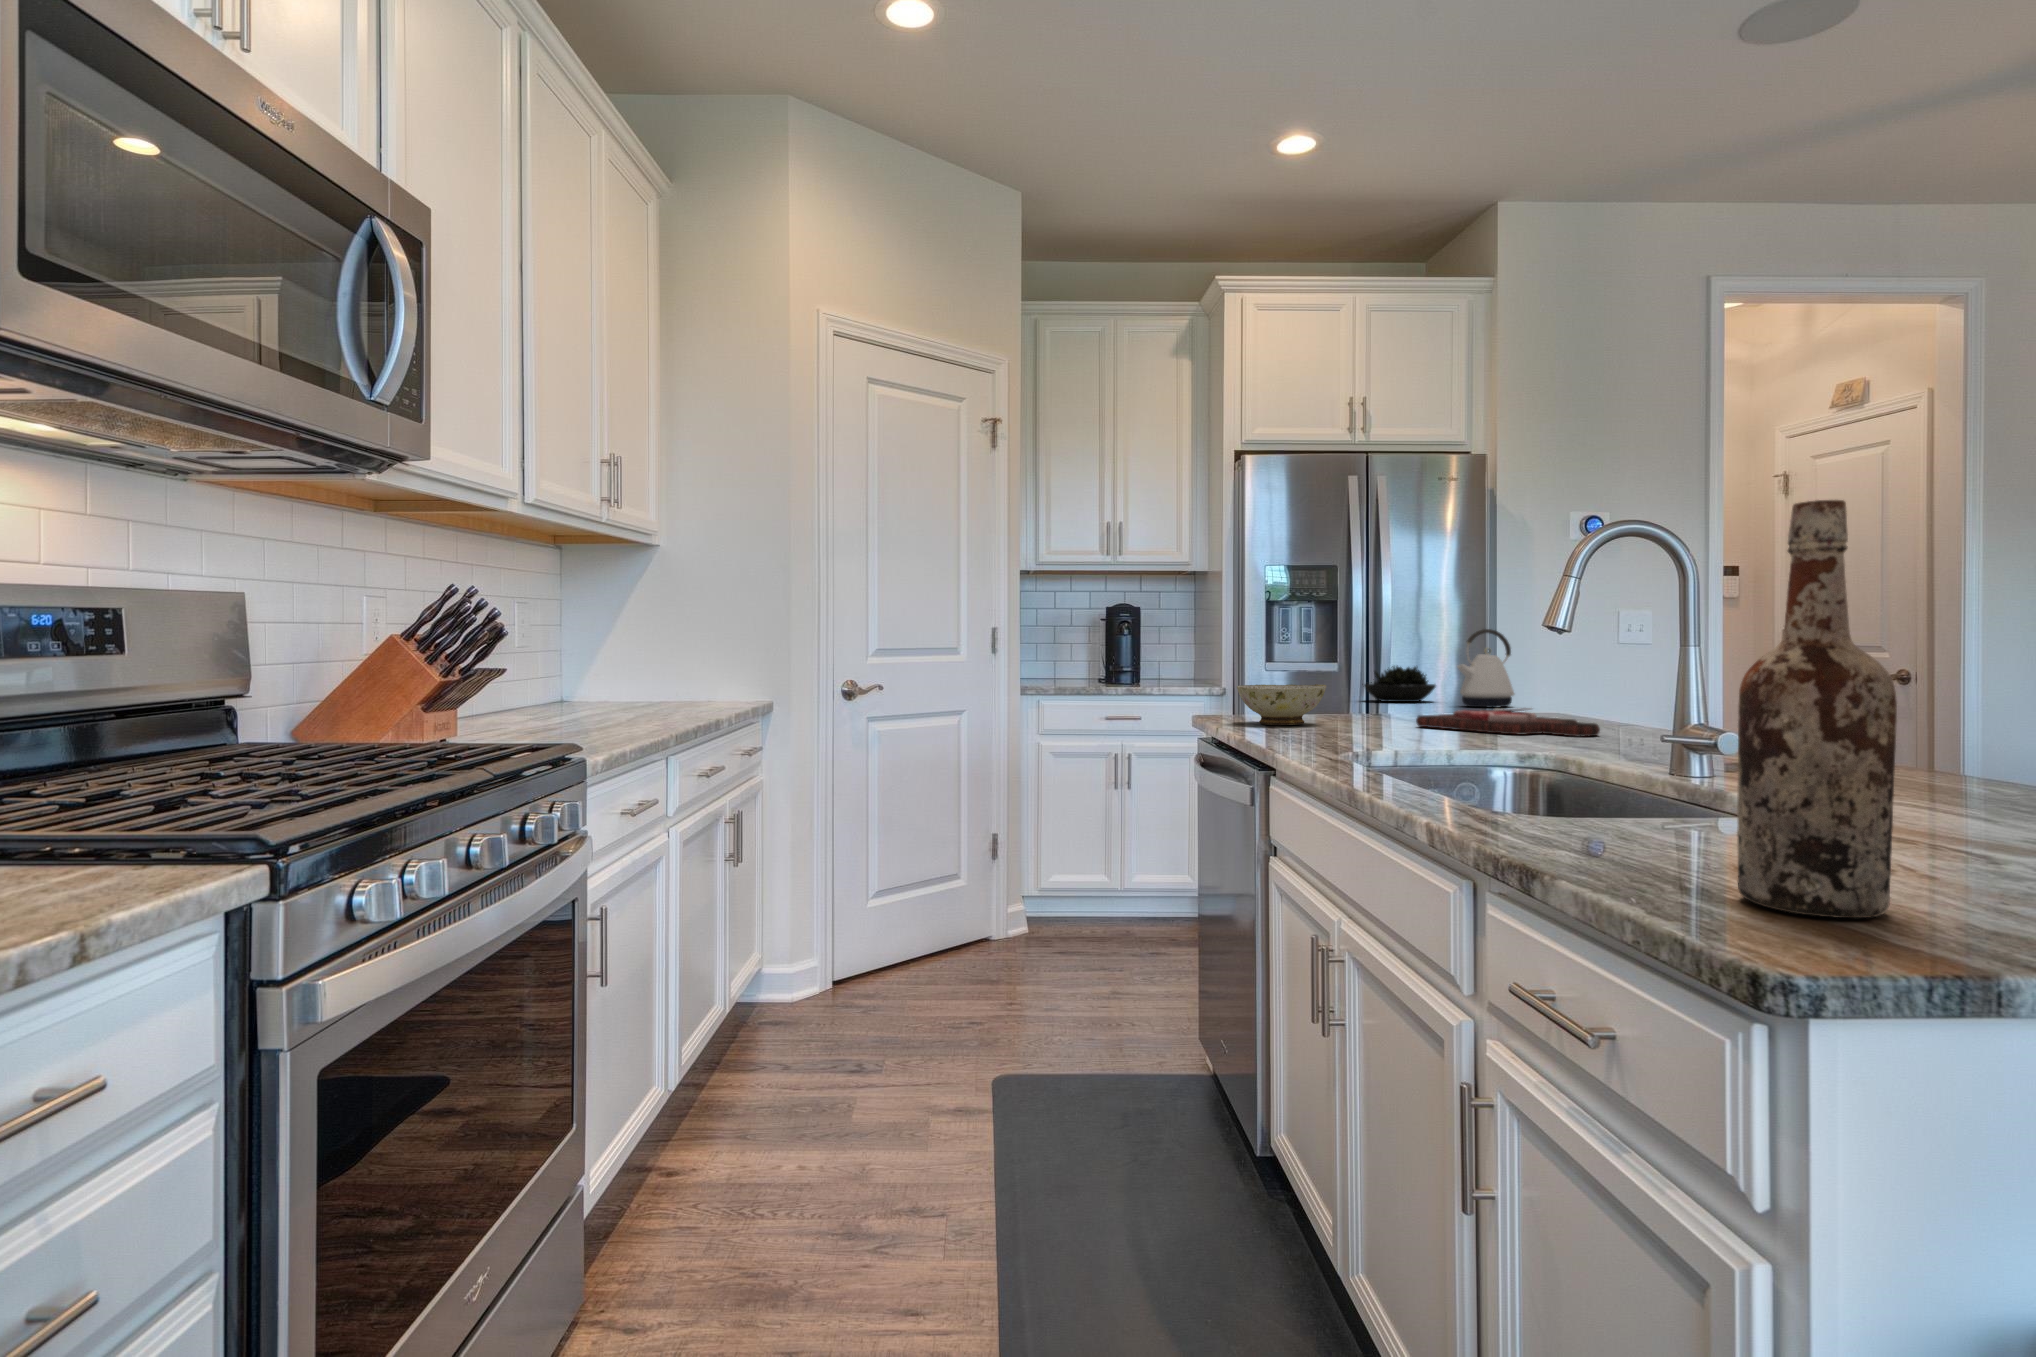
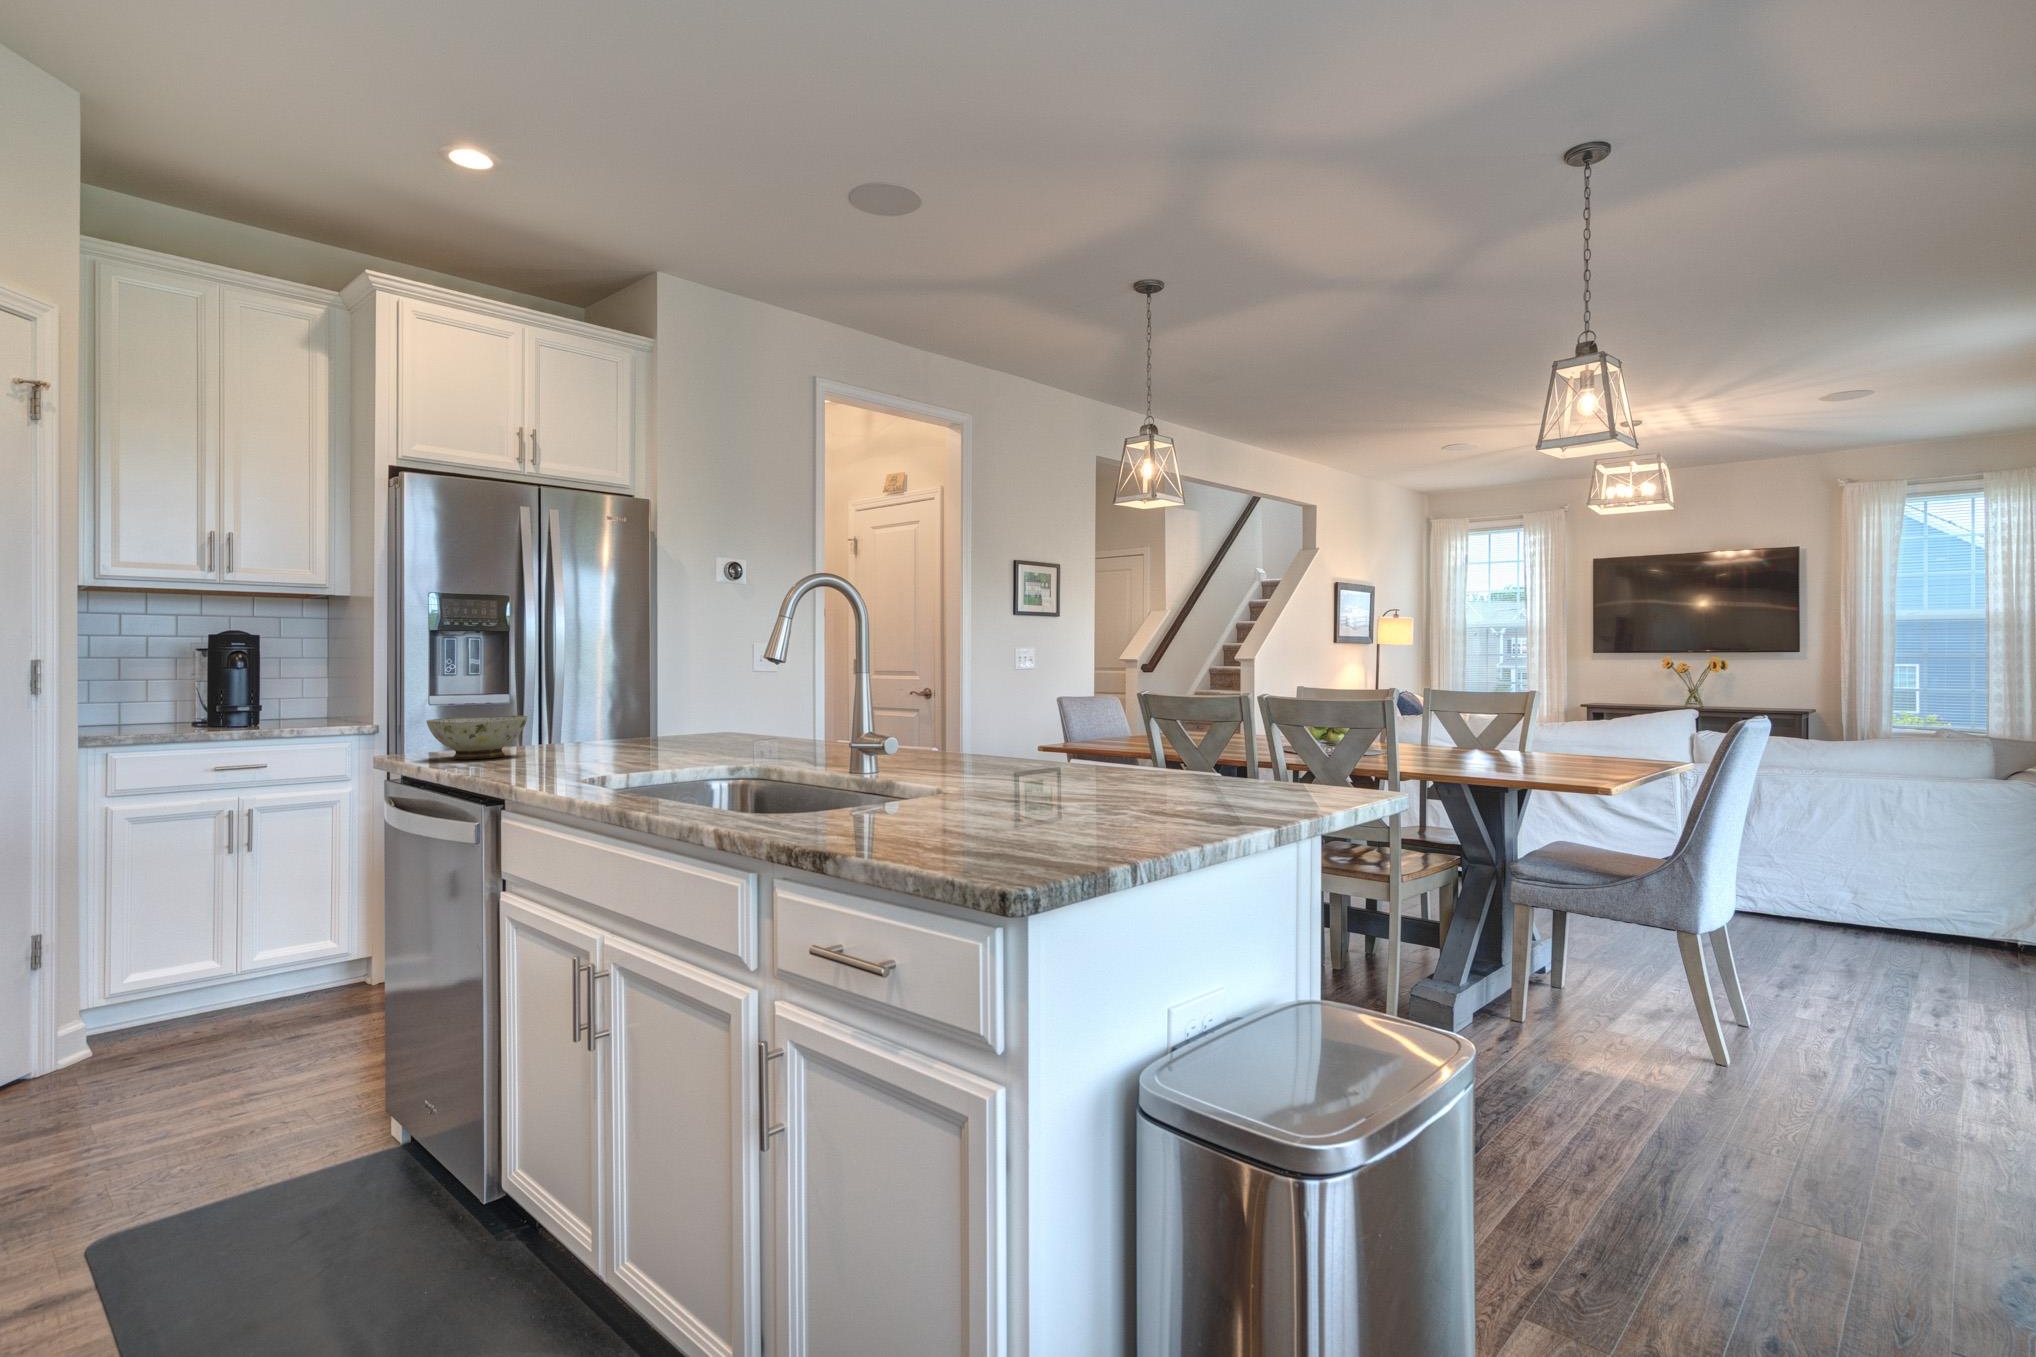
wine bottle: present [1737,500,1897,918] -> none [961,581,1043,853]
kettle: present [1458,629,1514,708] -> none [634,660,684,731]
succulent plant: present [1362,666,1436,702] -> none [537,694,611,730]
cutting board: present [1416,708,1600,736] -> none [617,729,774,752]

